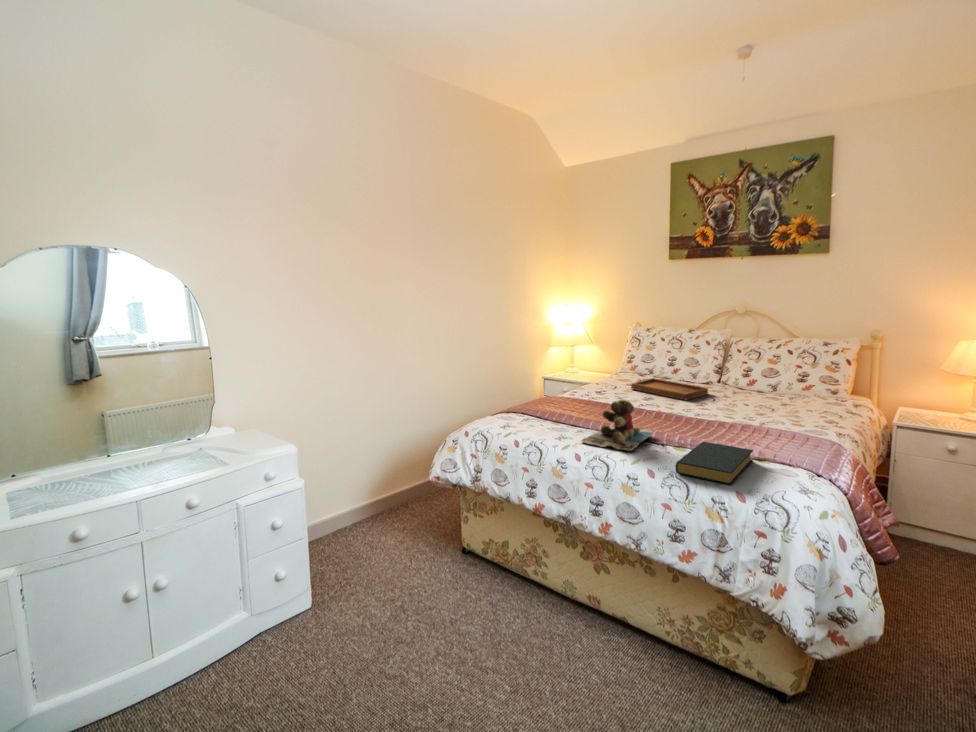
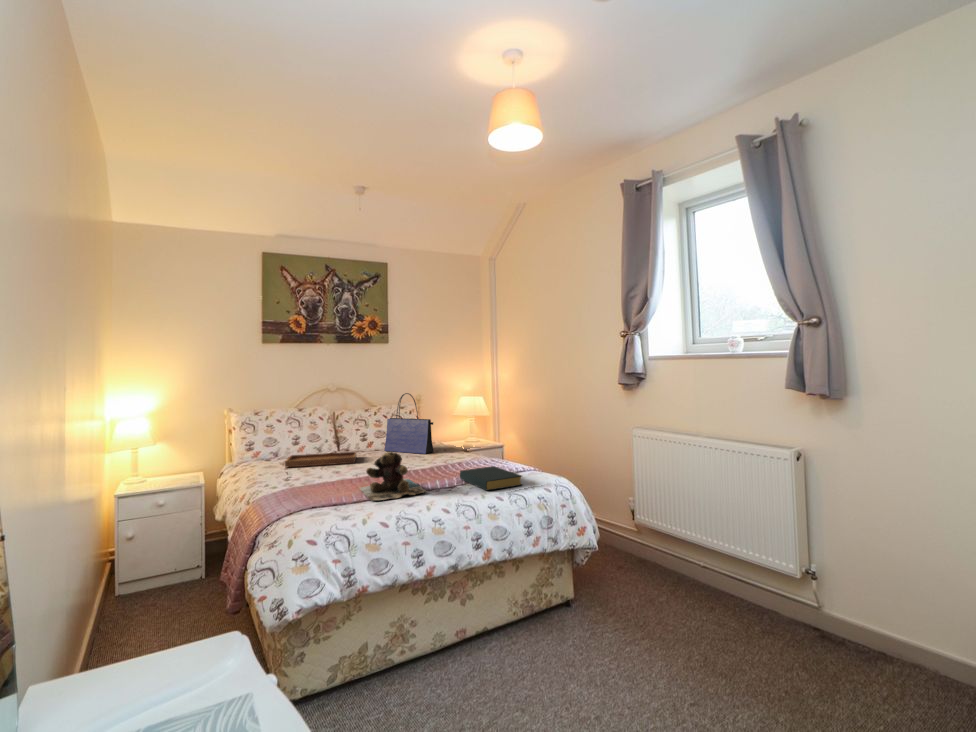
tote bag: none [754,328,799,410] -> present [384,393,434,454]

